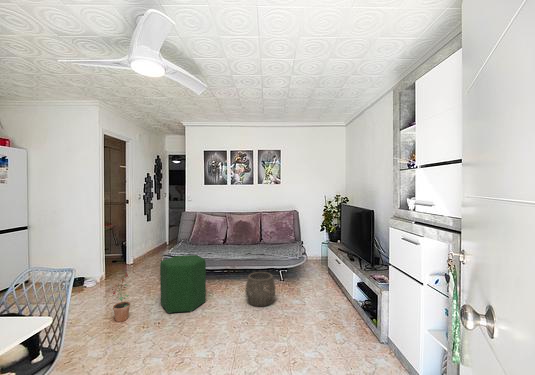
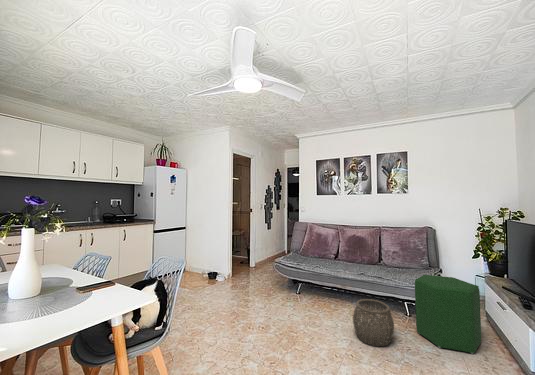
ottoman: present [160,255,206,313] -> present [415,275,481,354]
potted plant: present [113,272,130,322] -> none [219,275,235,322]

